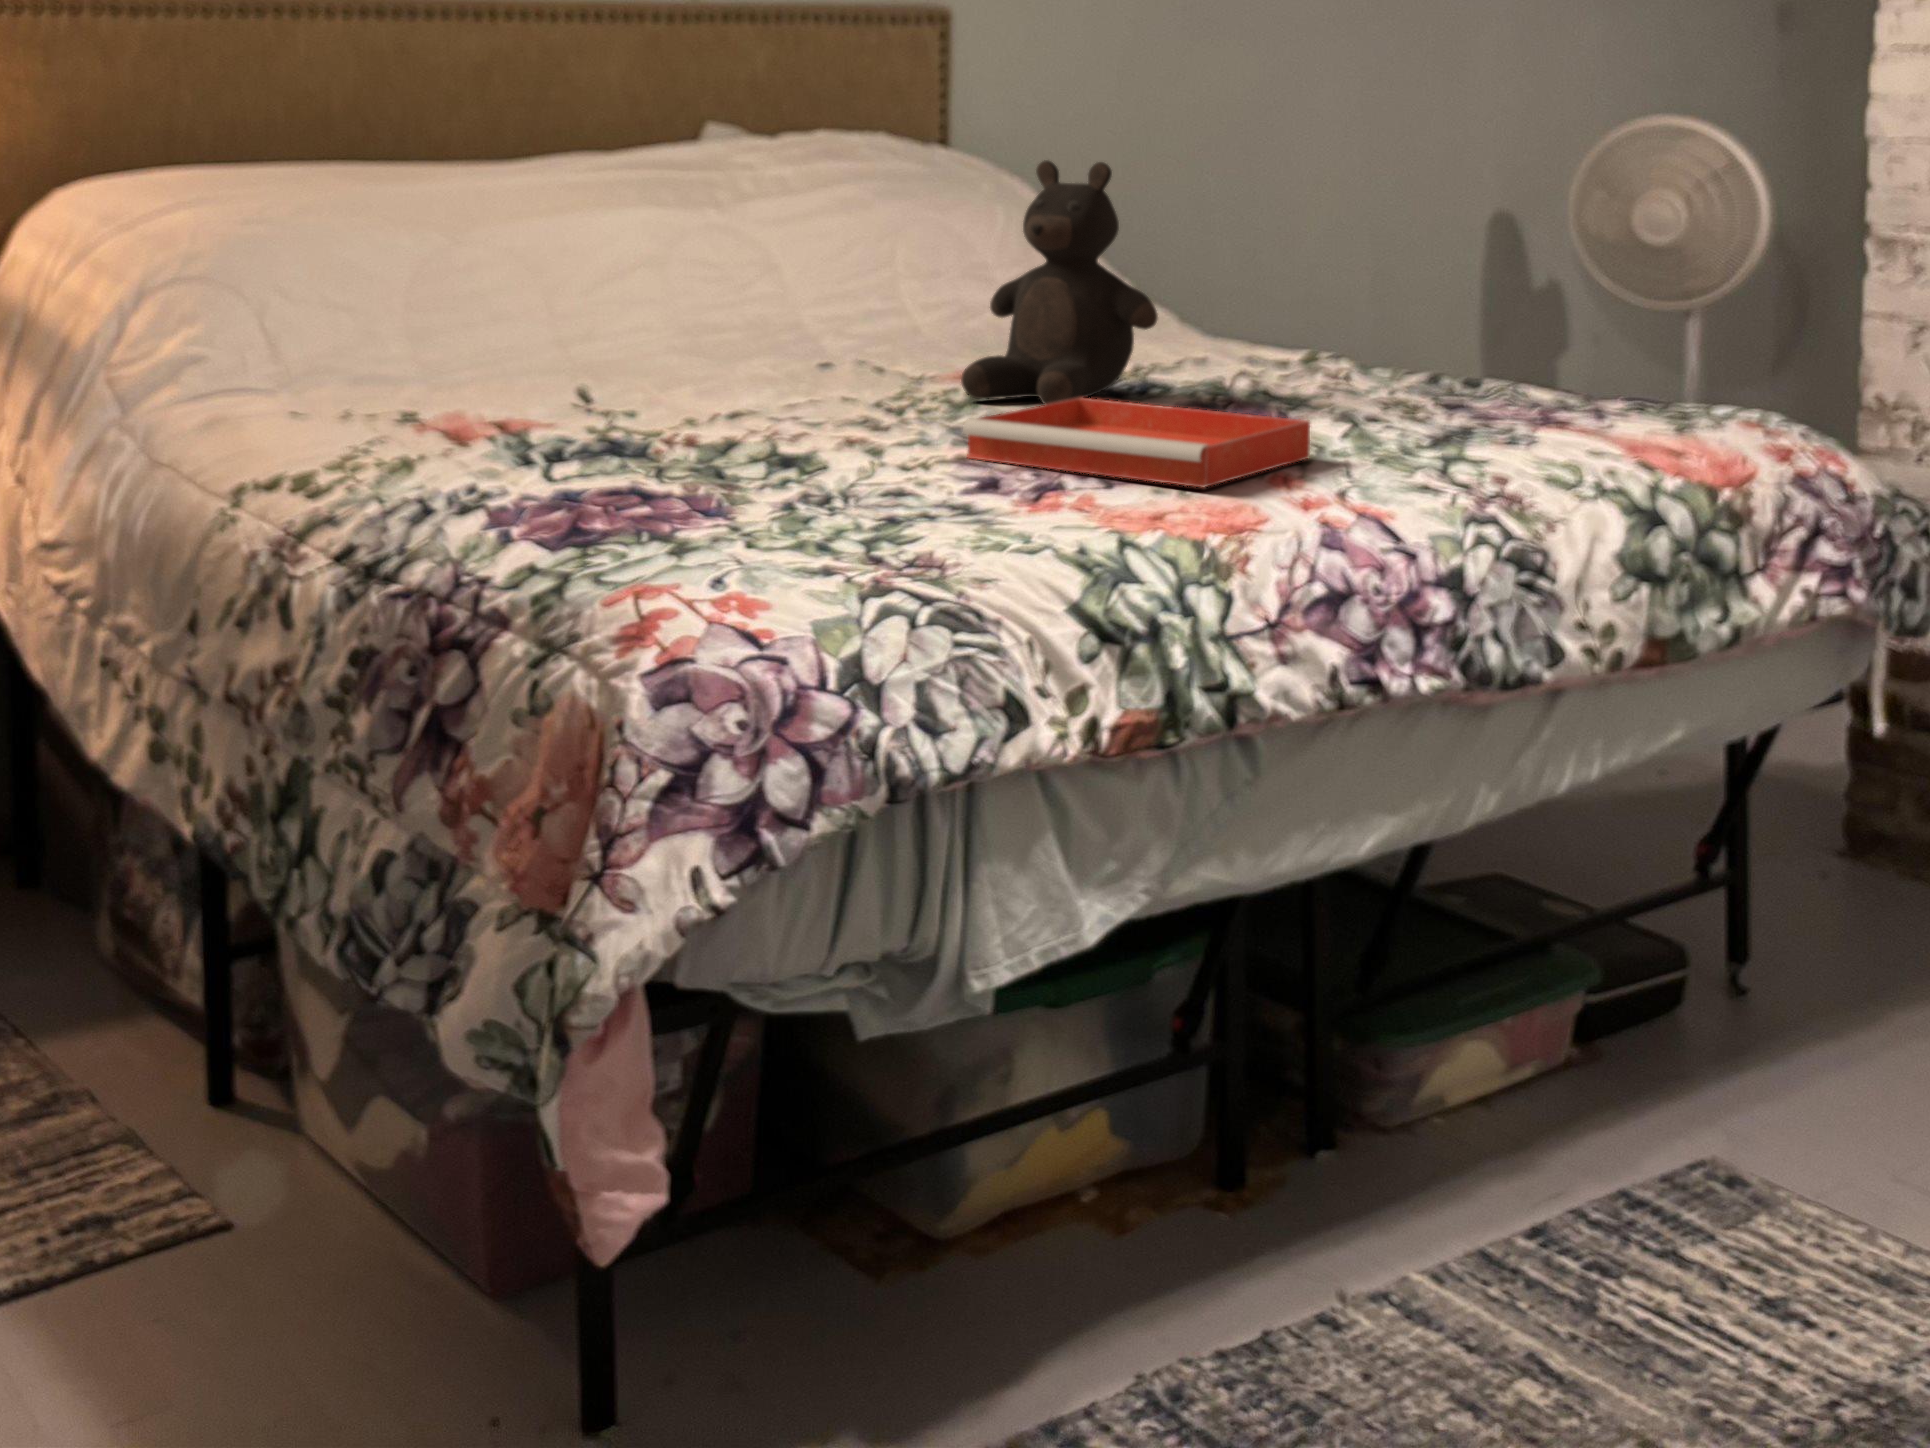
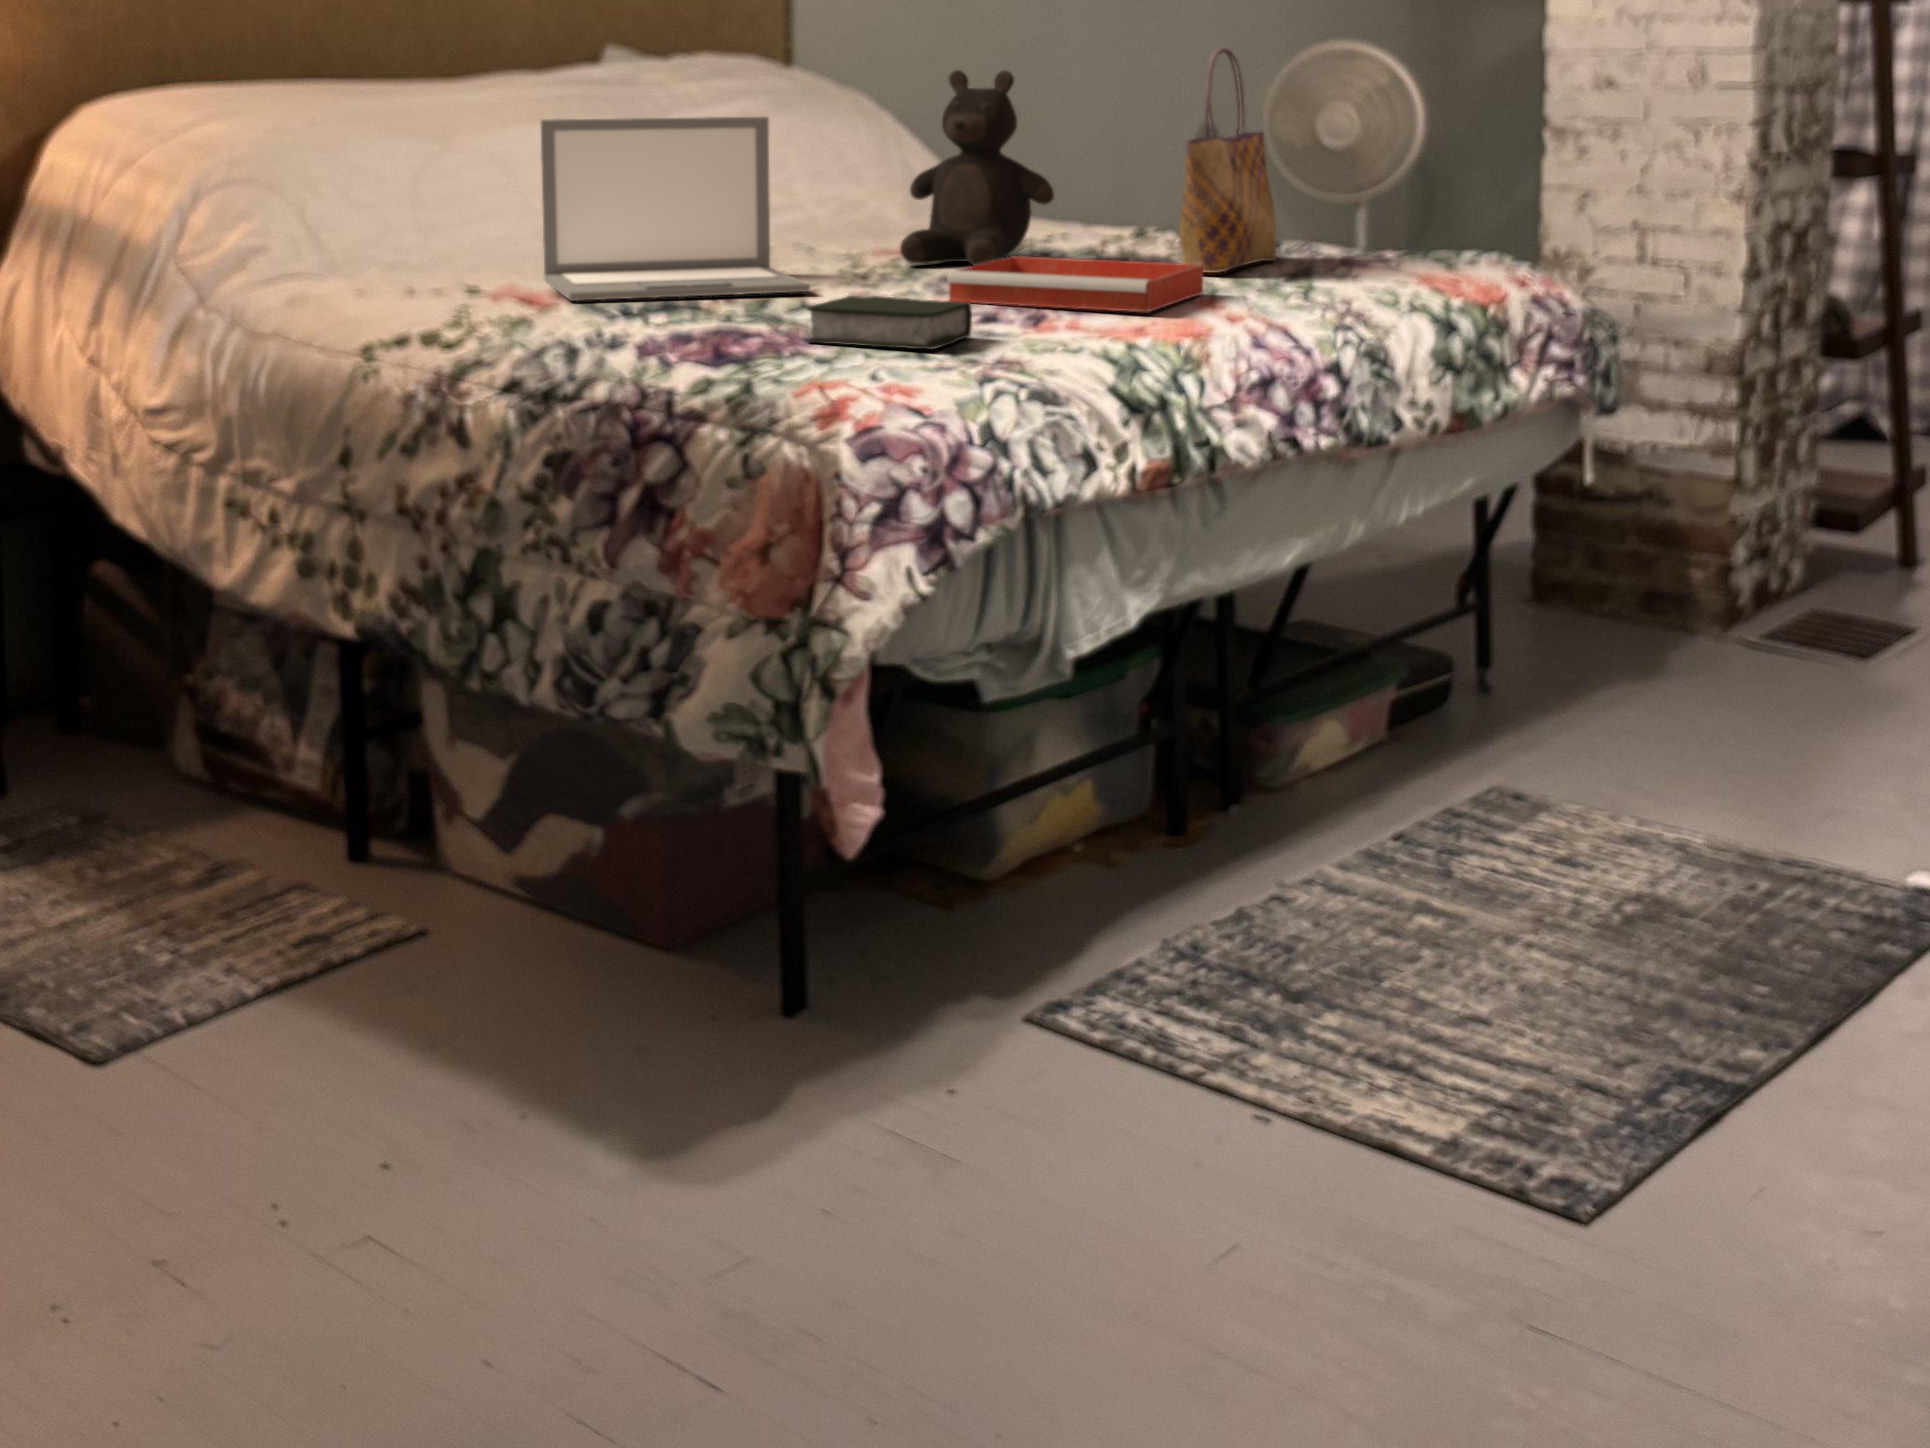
tote bag: none [1309,135,1455,426] -> present [1180,48,1276,273]
laptop: none [502,217,802,440] -> present [541,117,810,301]
book: none [714,456,935,538] -> present [807,296,972,349]

